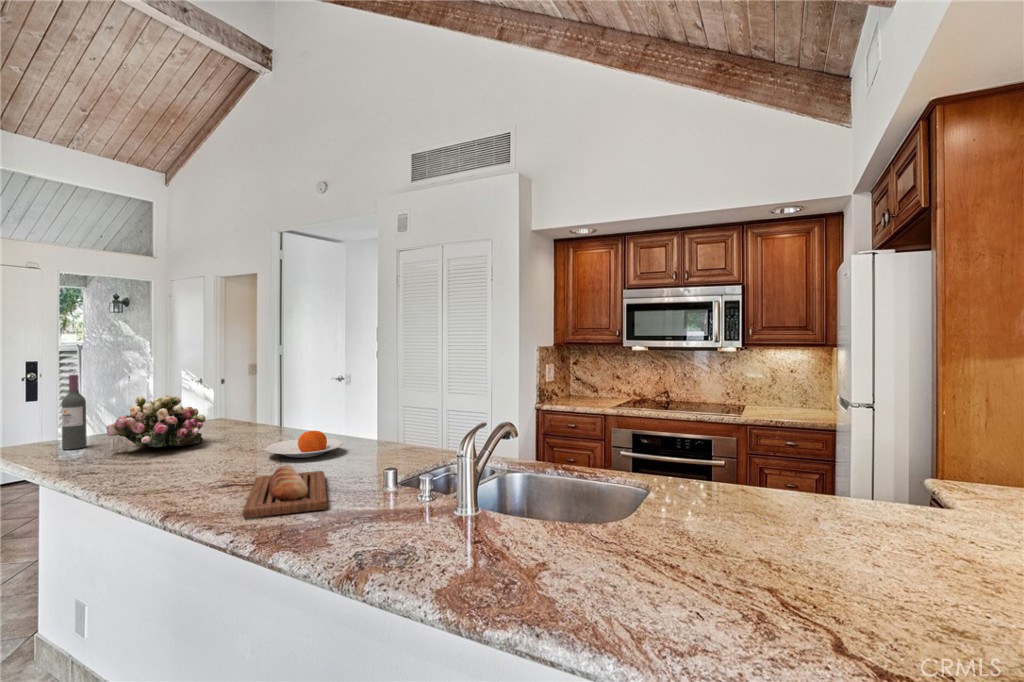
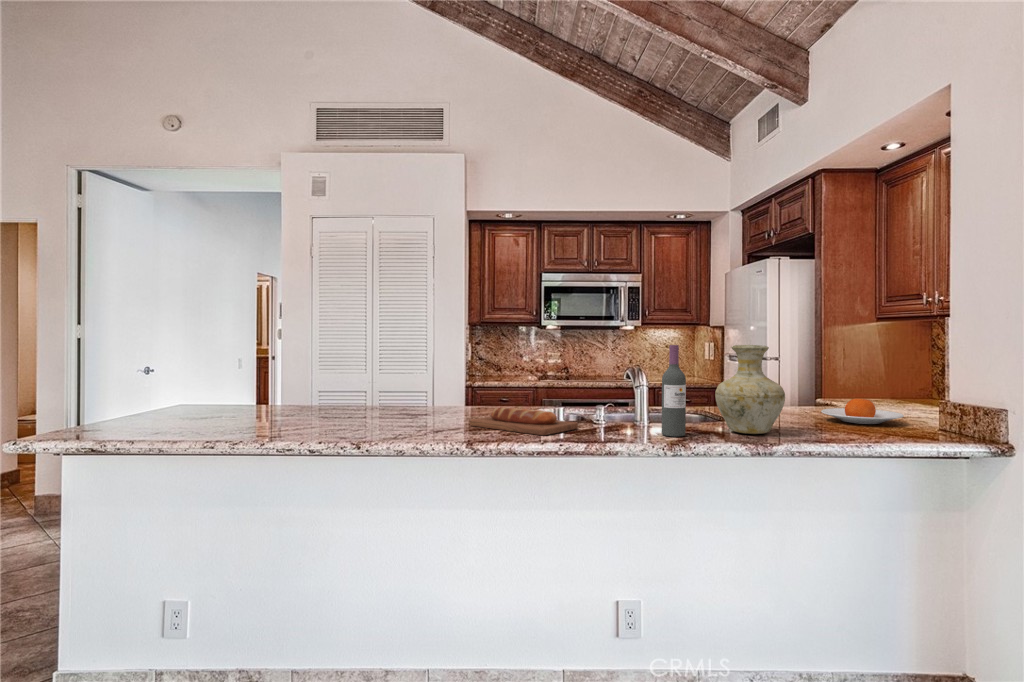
wine bottle: present [62,375,87,449] -> present [662,345,686,437]
flower arrangement: present [106,395,205,447] -> none [214,363,304,415]
vase: none [448,412,561,576] -> present [715,345,785,434]
plate: present [266,431,343,458] -> present [821,399,904,424]

